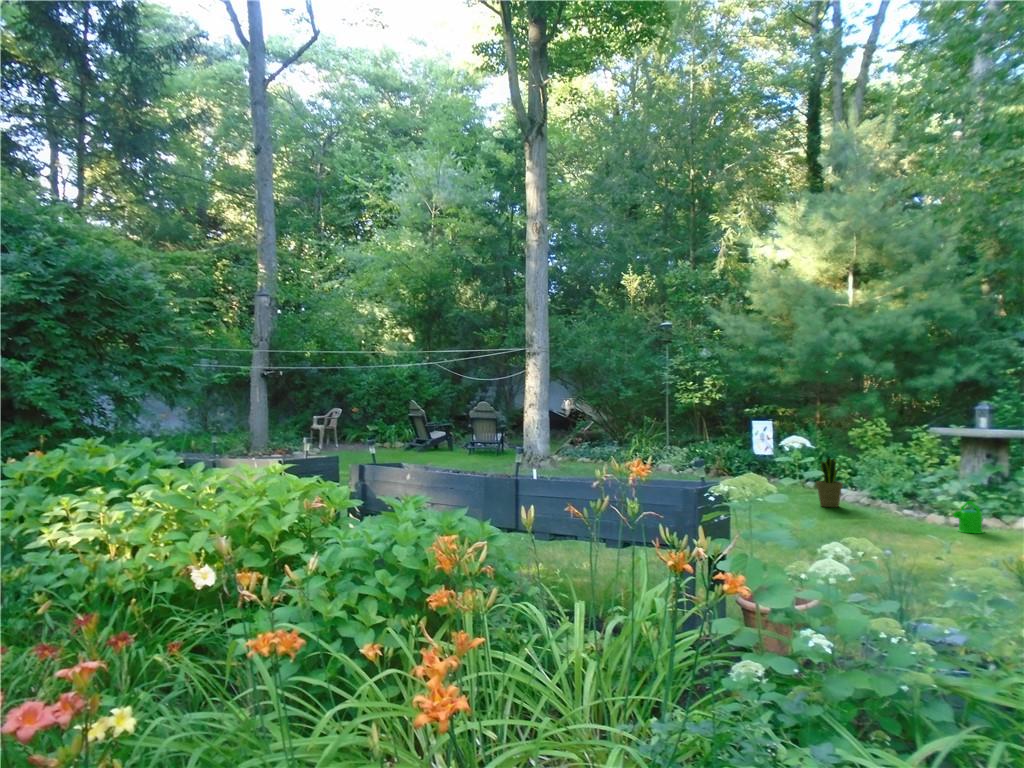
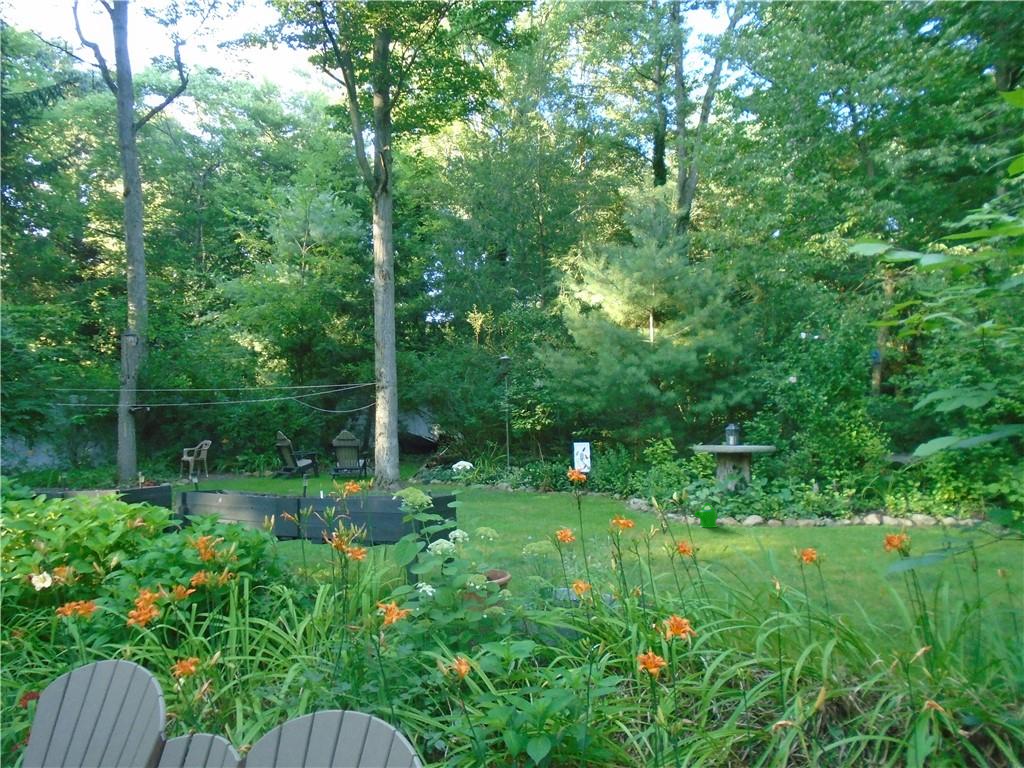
potted plant: present [816,457,843,507] -> none [607,471,629,512]

